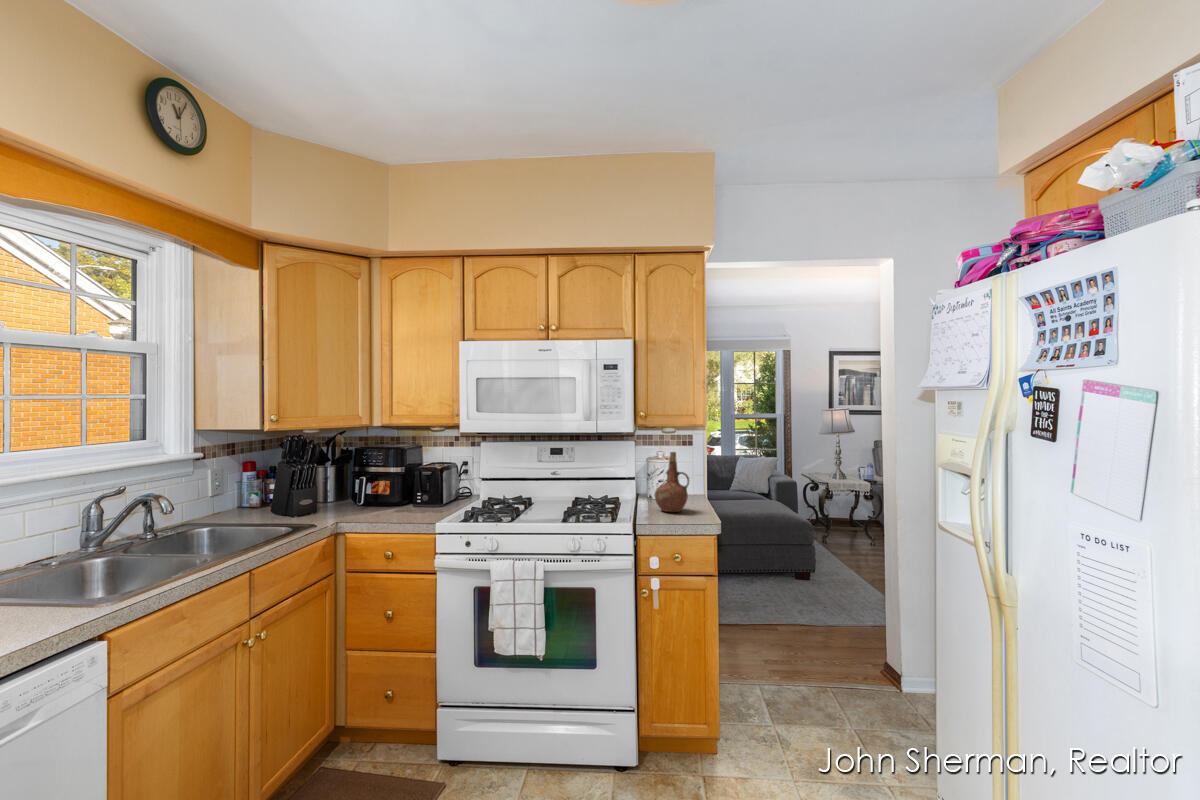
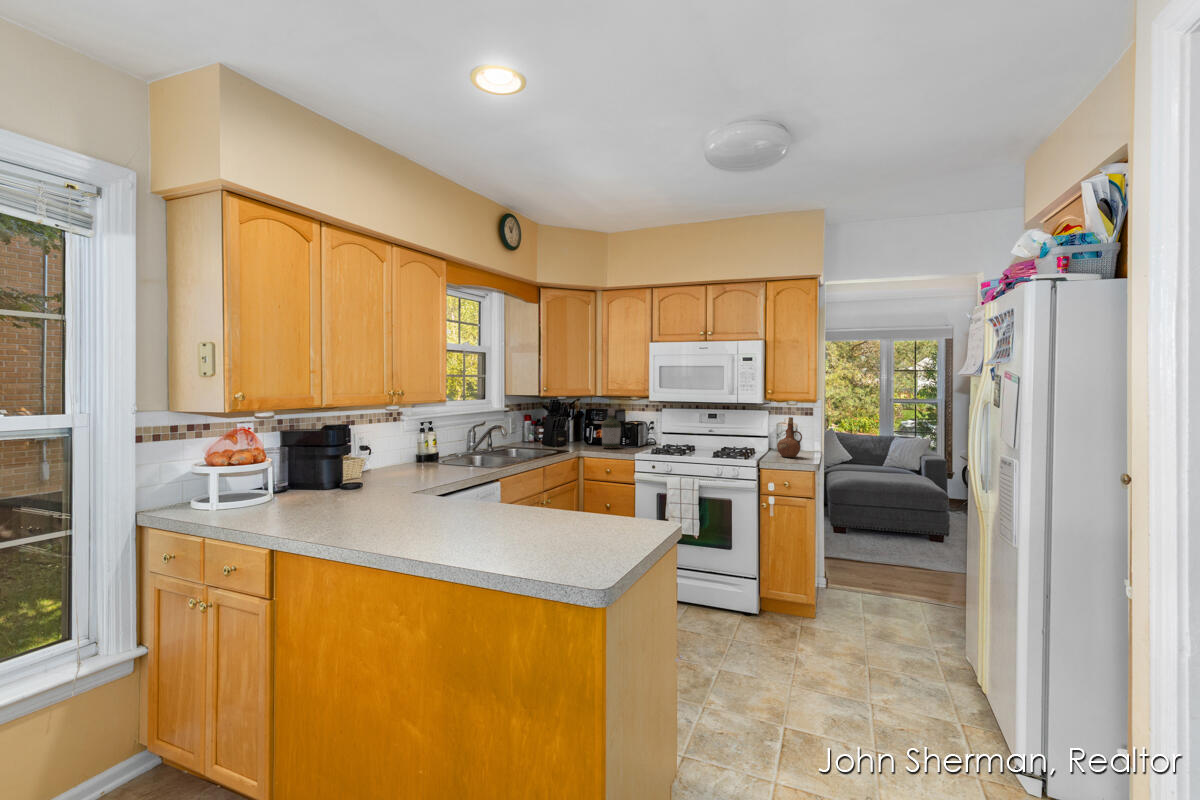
bottle: none [379,446,412,514] -> present [602,408,621,448]

